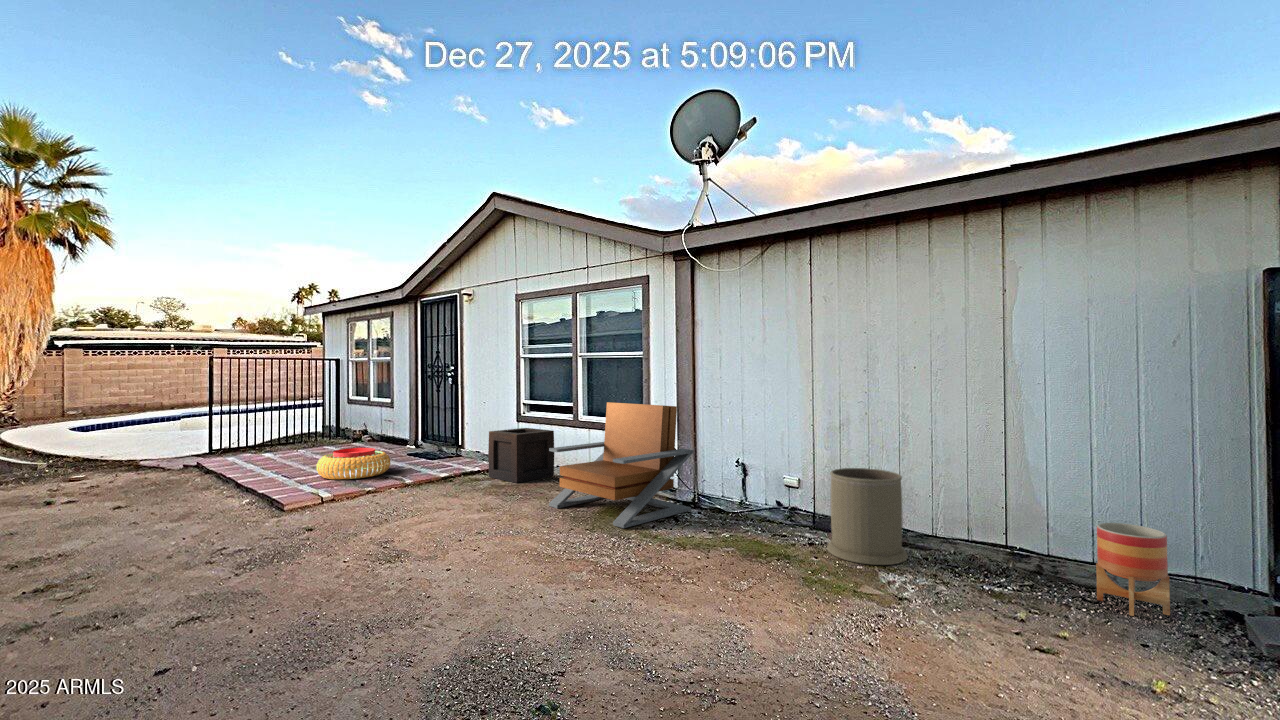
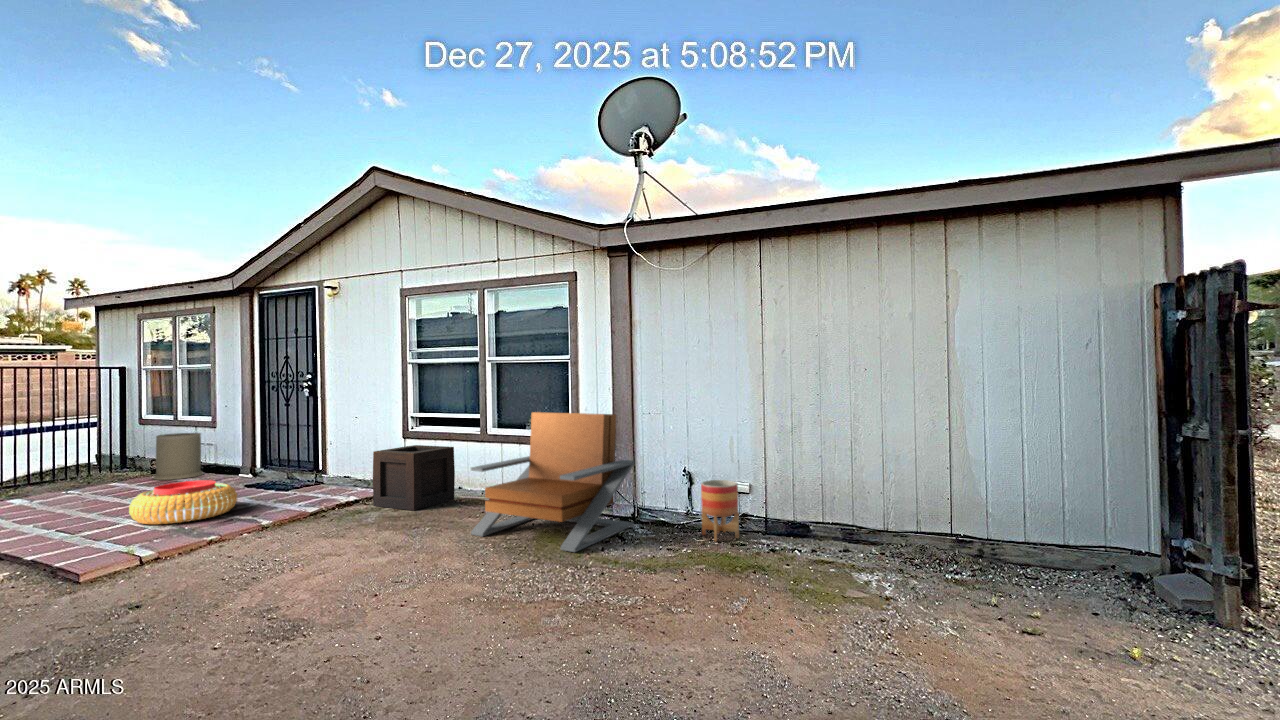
trash can: present [827,468,908,565] -> present [153,433,203,480]
planter: present [1096,523,1170,616] -> present [701,480,739,541]

